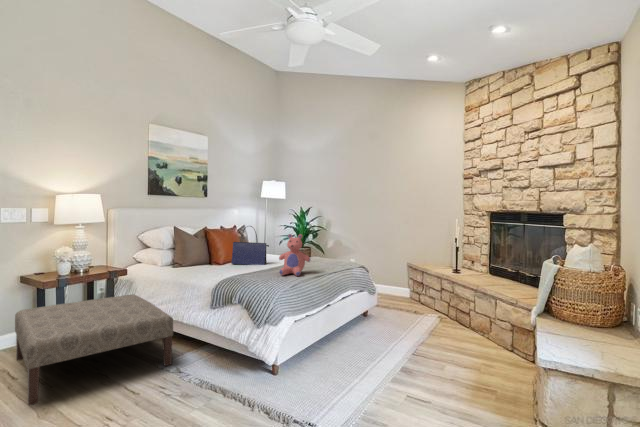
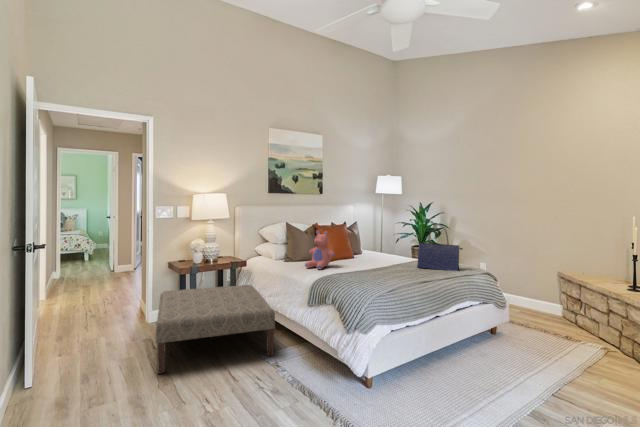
tote bag: present [231,226,269,265] -> present [417,228,462,271]
teddy bear: present [279,234,310,276] -> present [305,231,335,269]

